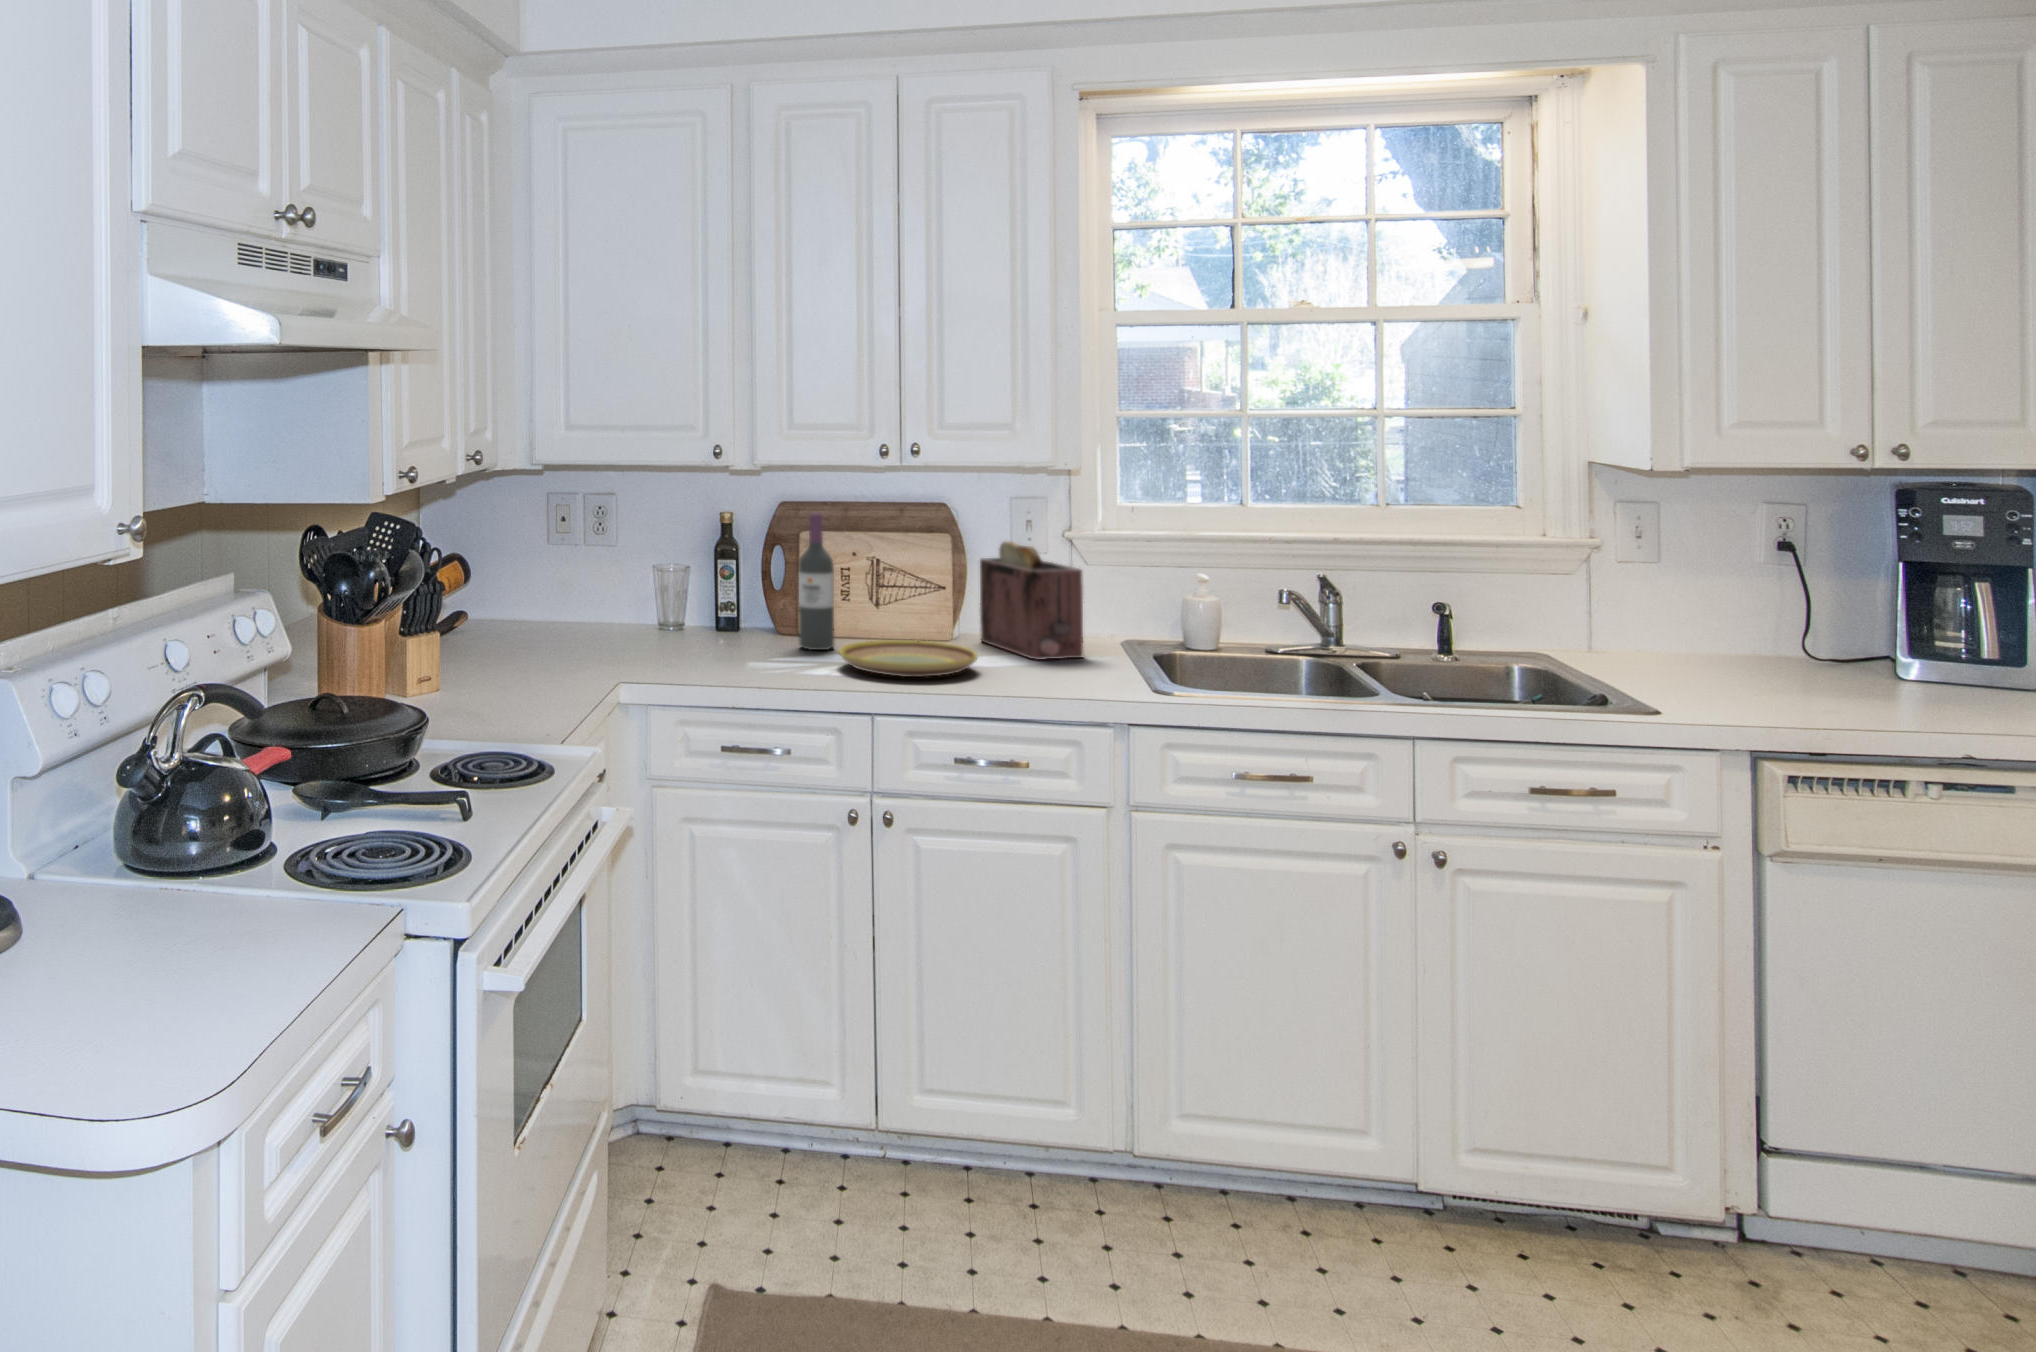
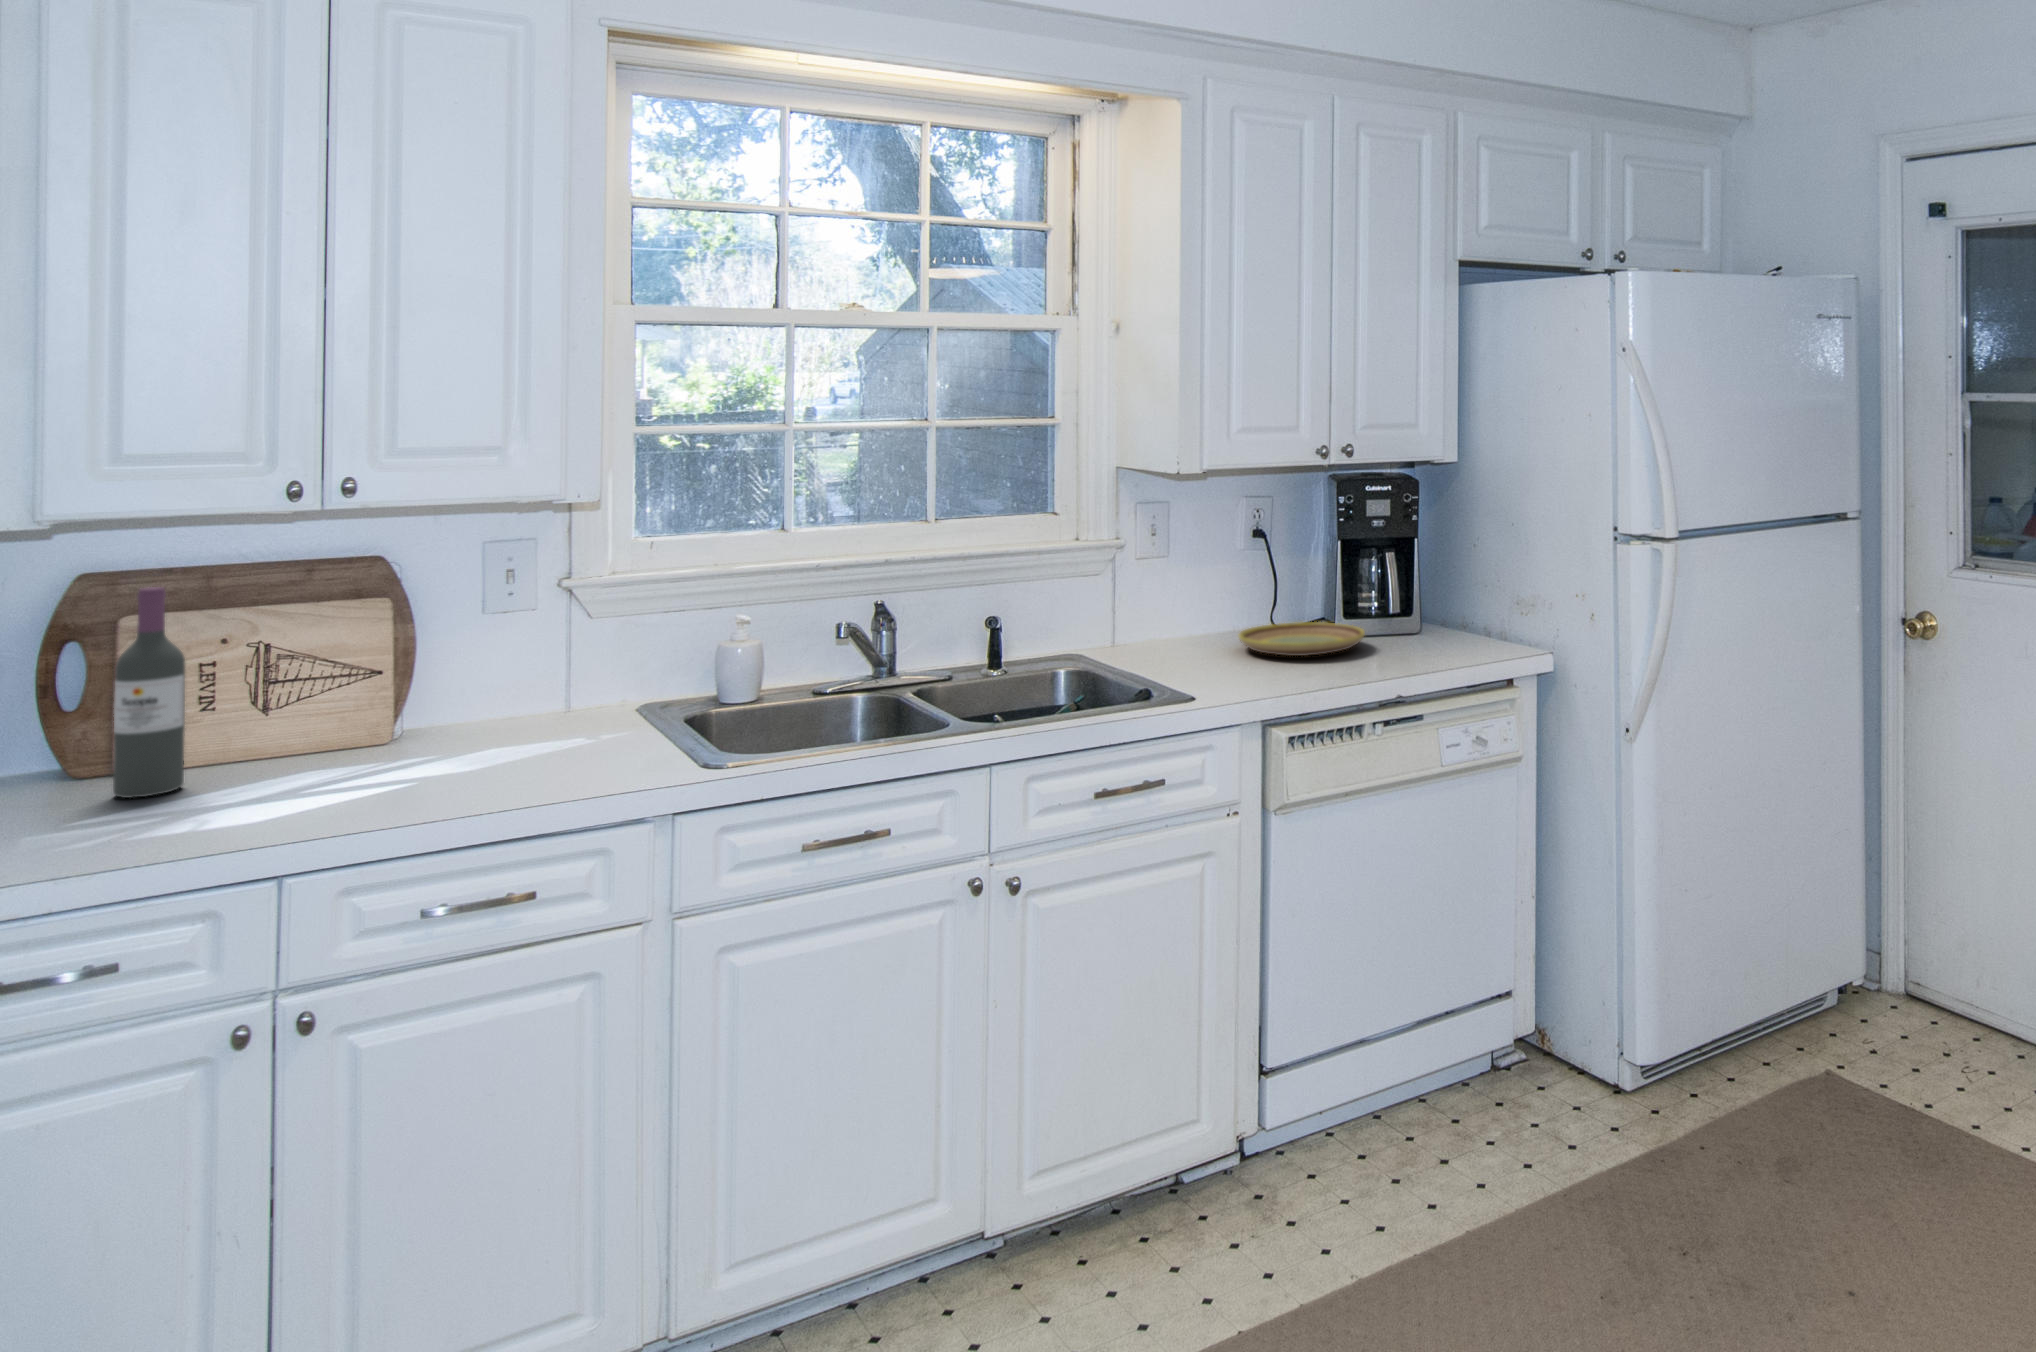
toaster: present [980,541,1083,660] -> none [439,598,596,750]
plate: present [839,640,977,677] -> present [1238,622,1365,656]

